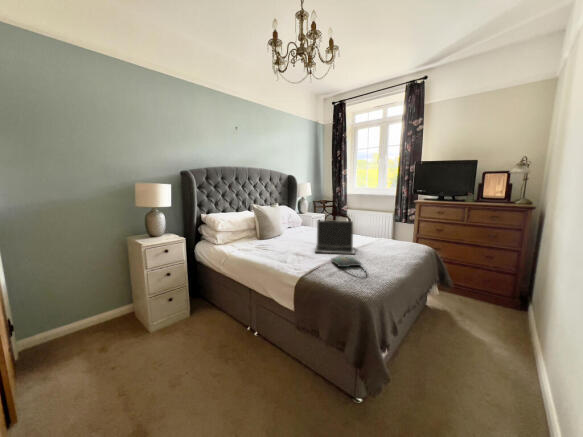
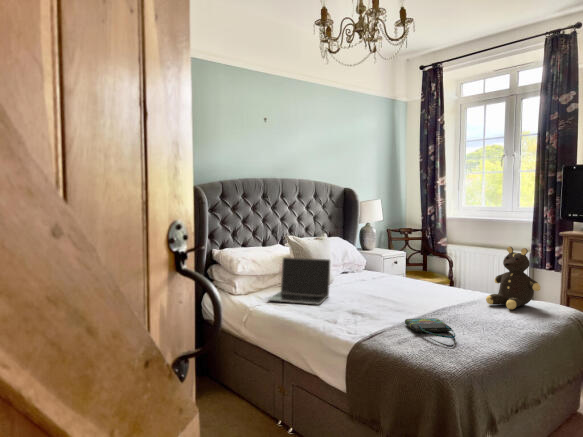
teddy bear: none [377,209,410,248] -> present [486,247,540,309]
laptop: present [315,220,355,254] -> present [269,257,330,305]

